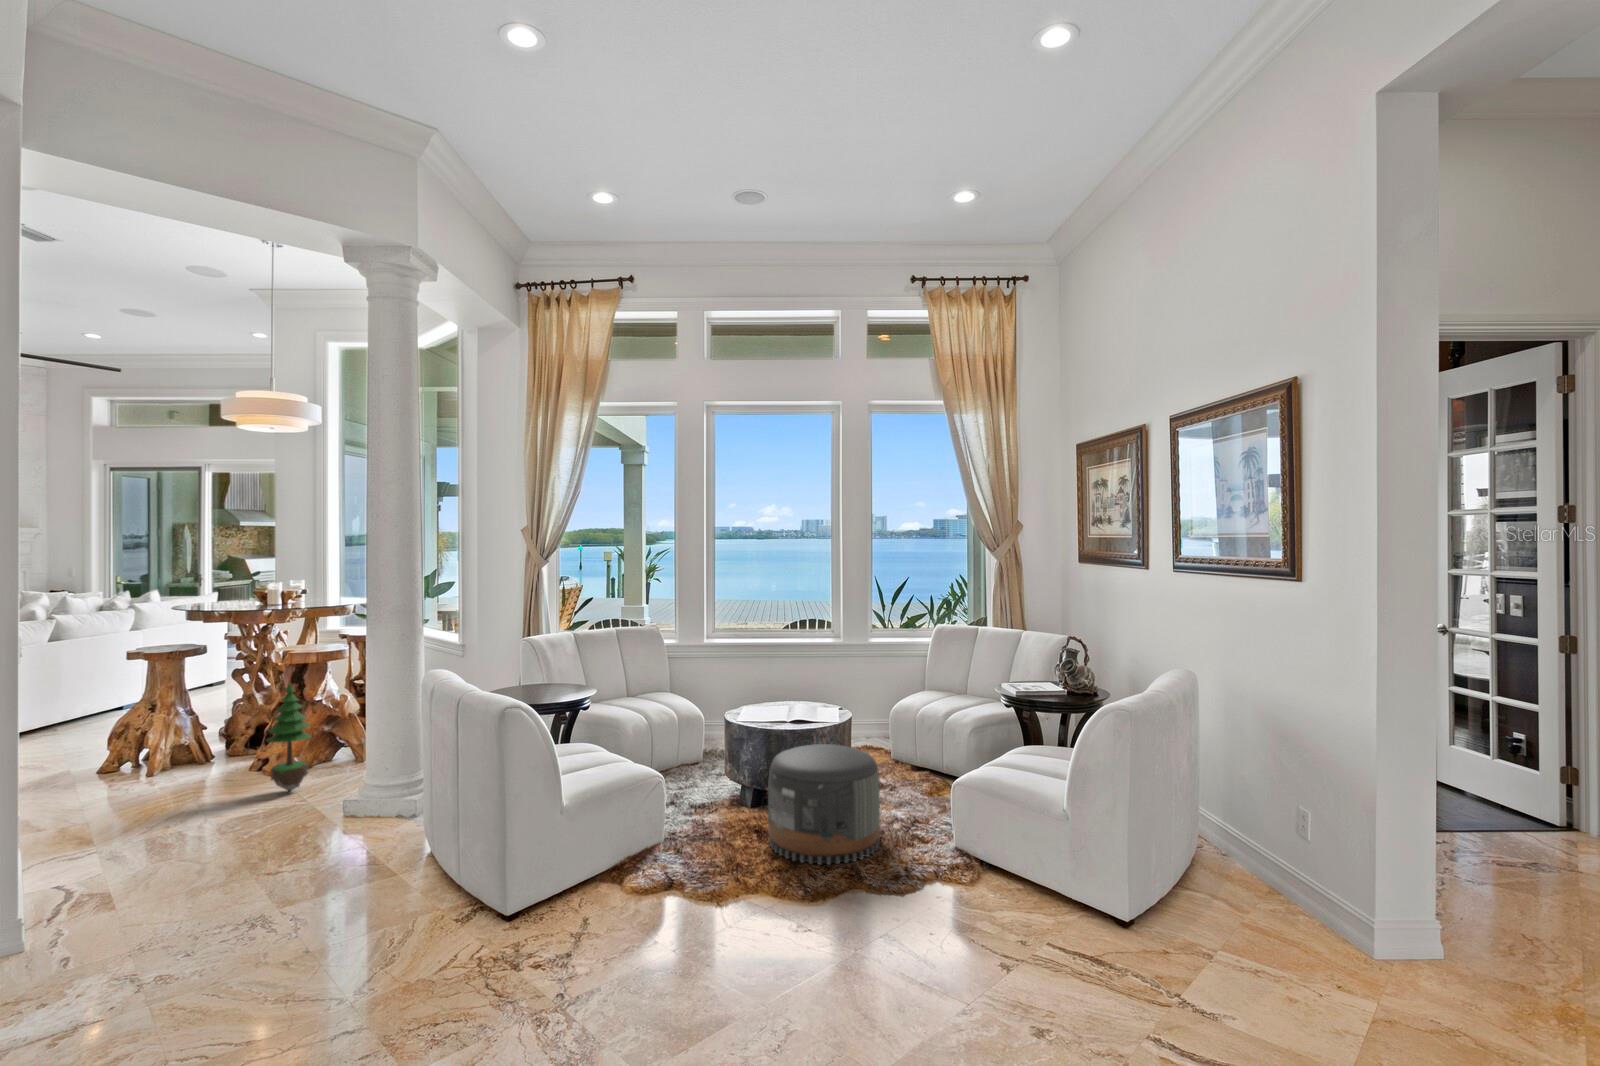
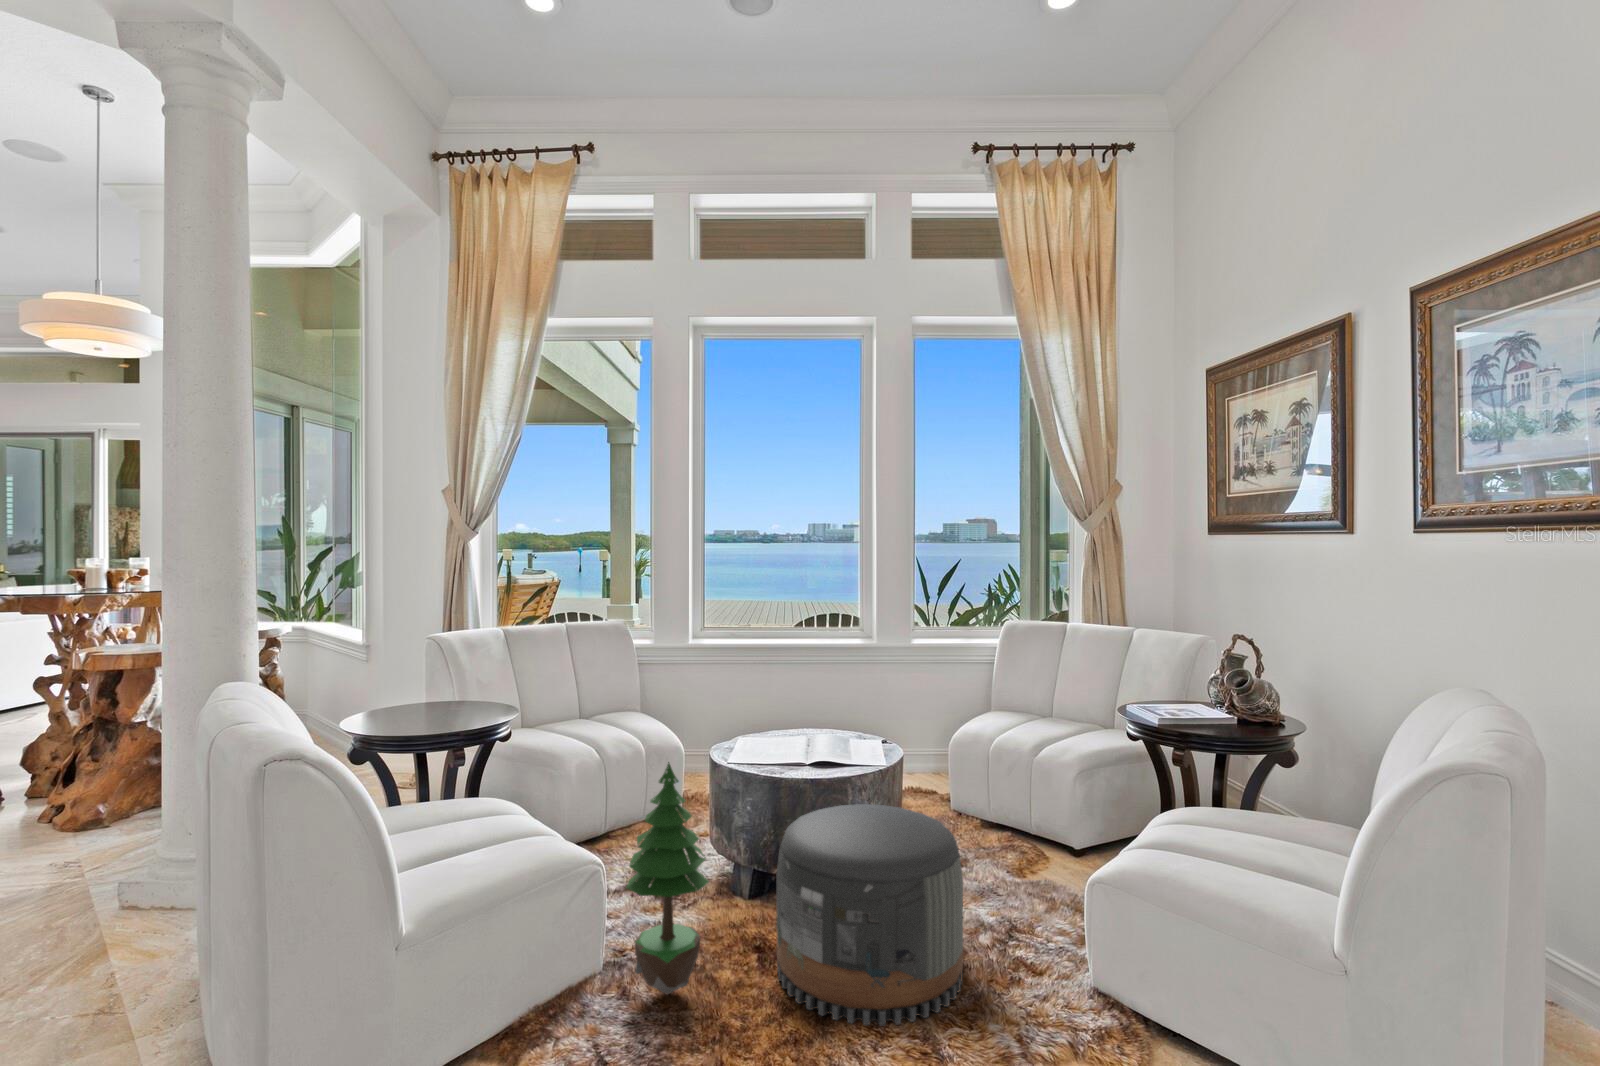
potted tree: present [267,684,311,791] -> present [626,762,709,994]

